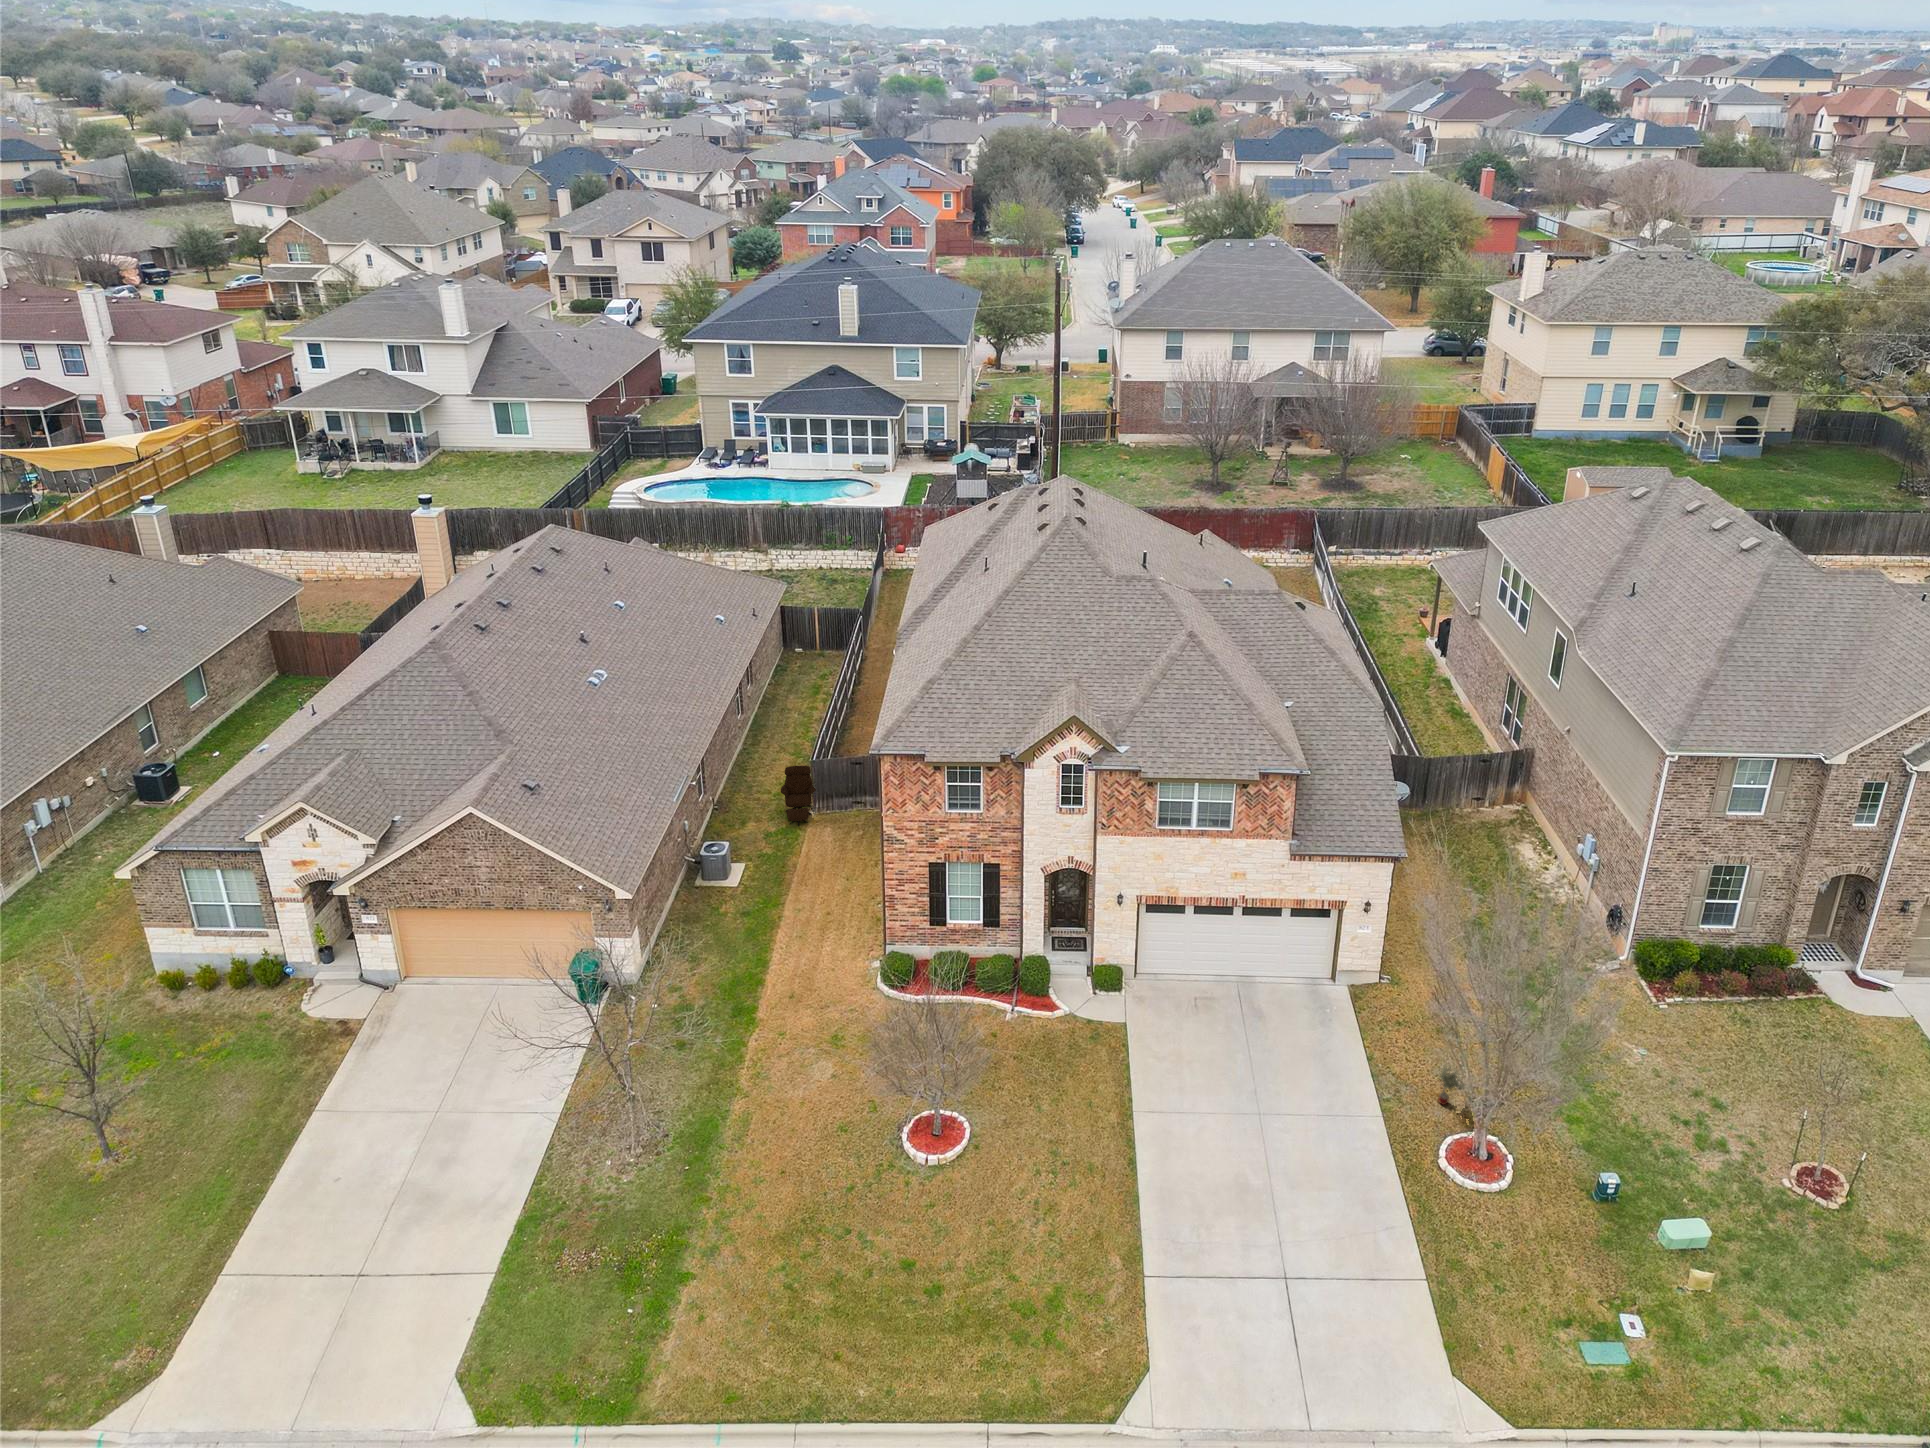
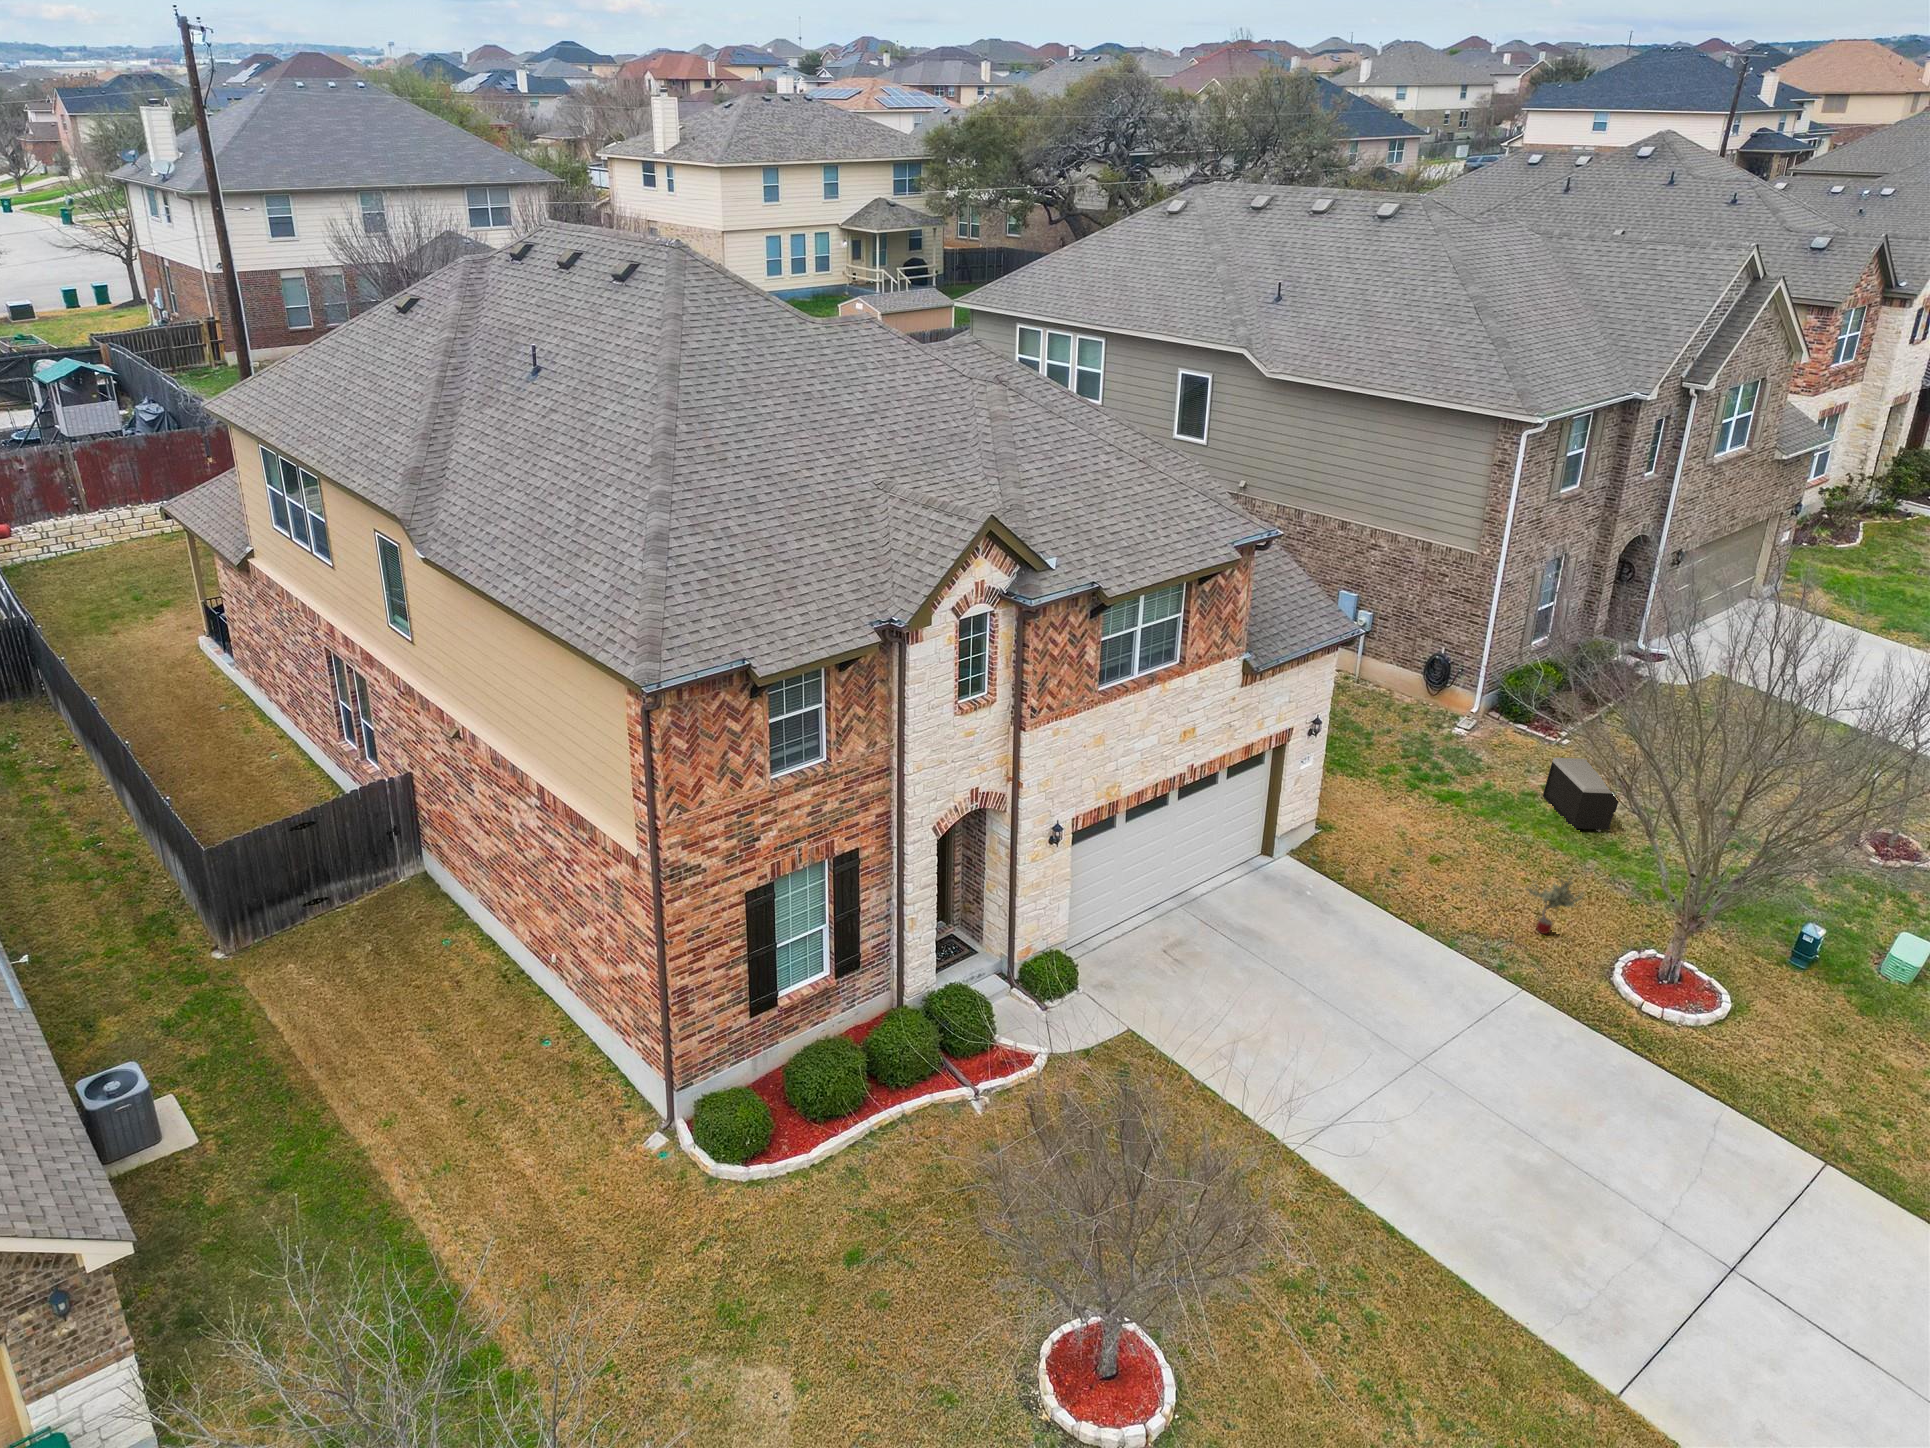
lounge chair: present [781,766,816,826] -> none [149,853,248,979]
storage bench: none [1594,1015,1654,1083] -> present [1543,758,1618,832]

